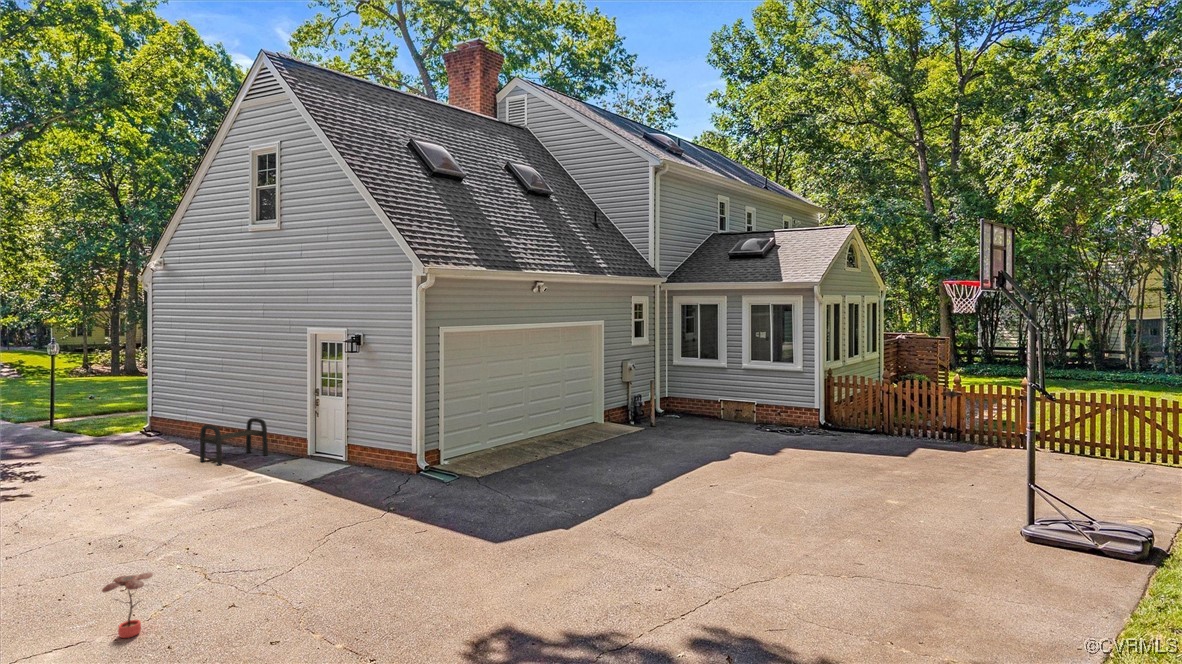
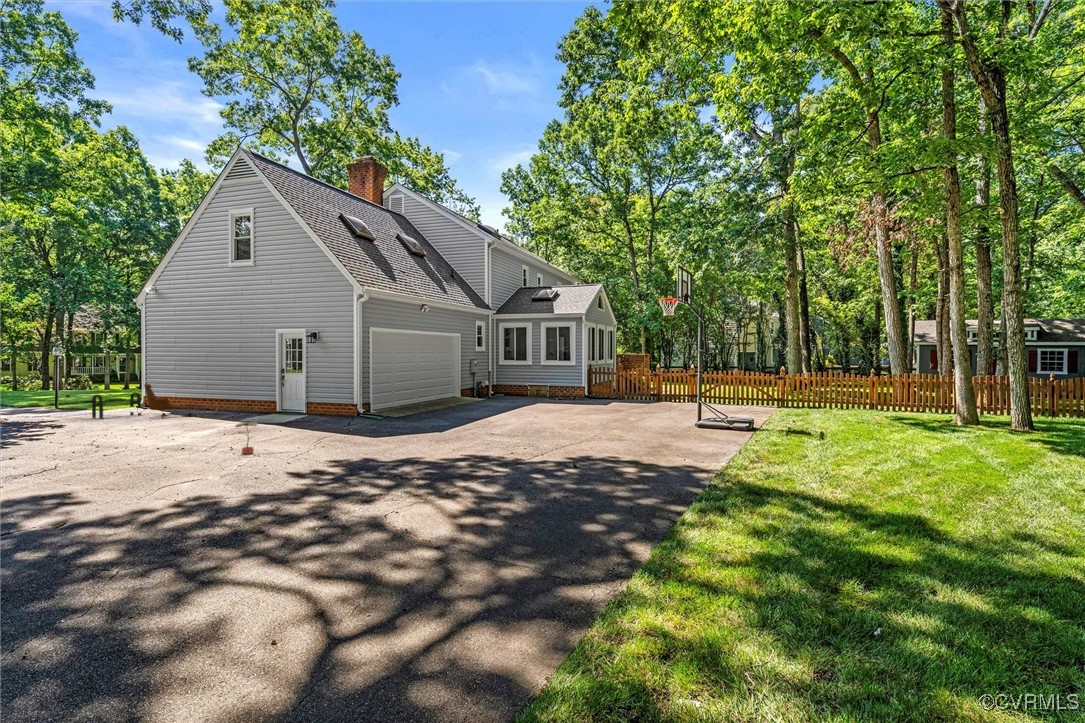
lounge chair: none [144,401,217,453] -> present [144,384,194,417]
bench: present [200,418,268,465] -> present [92,393,141,419]

